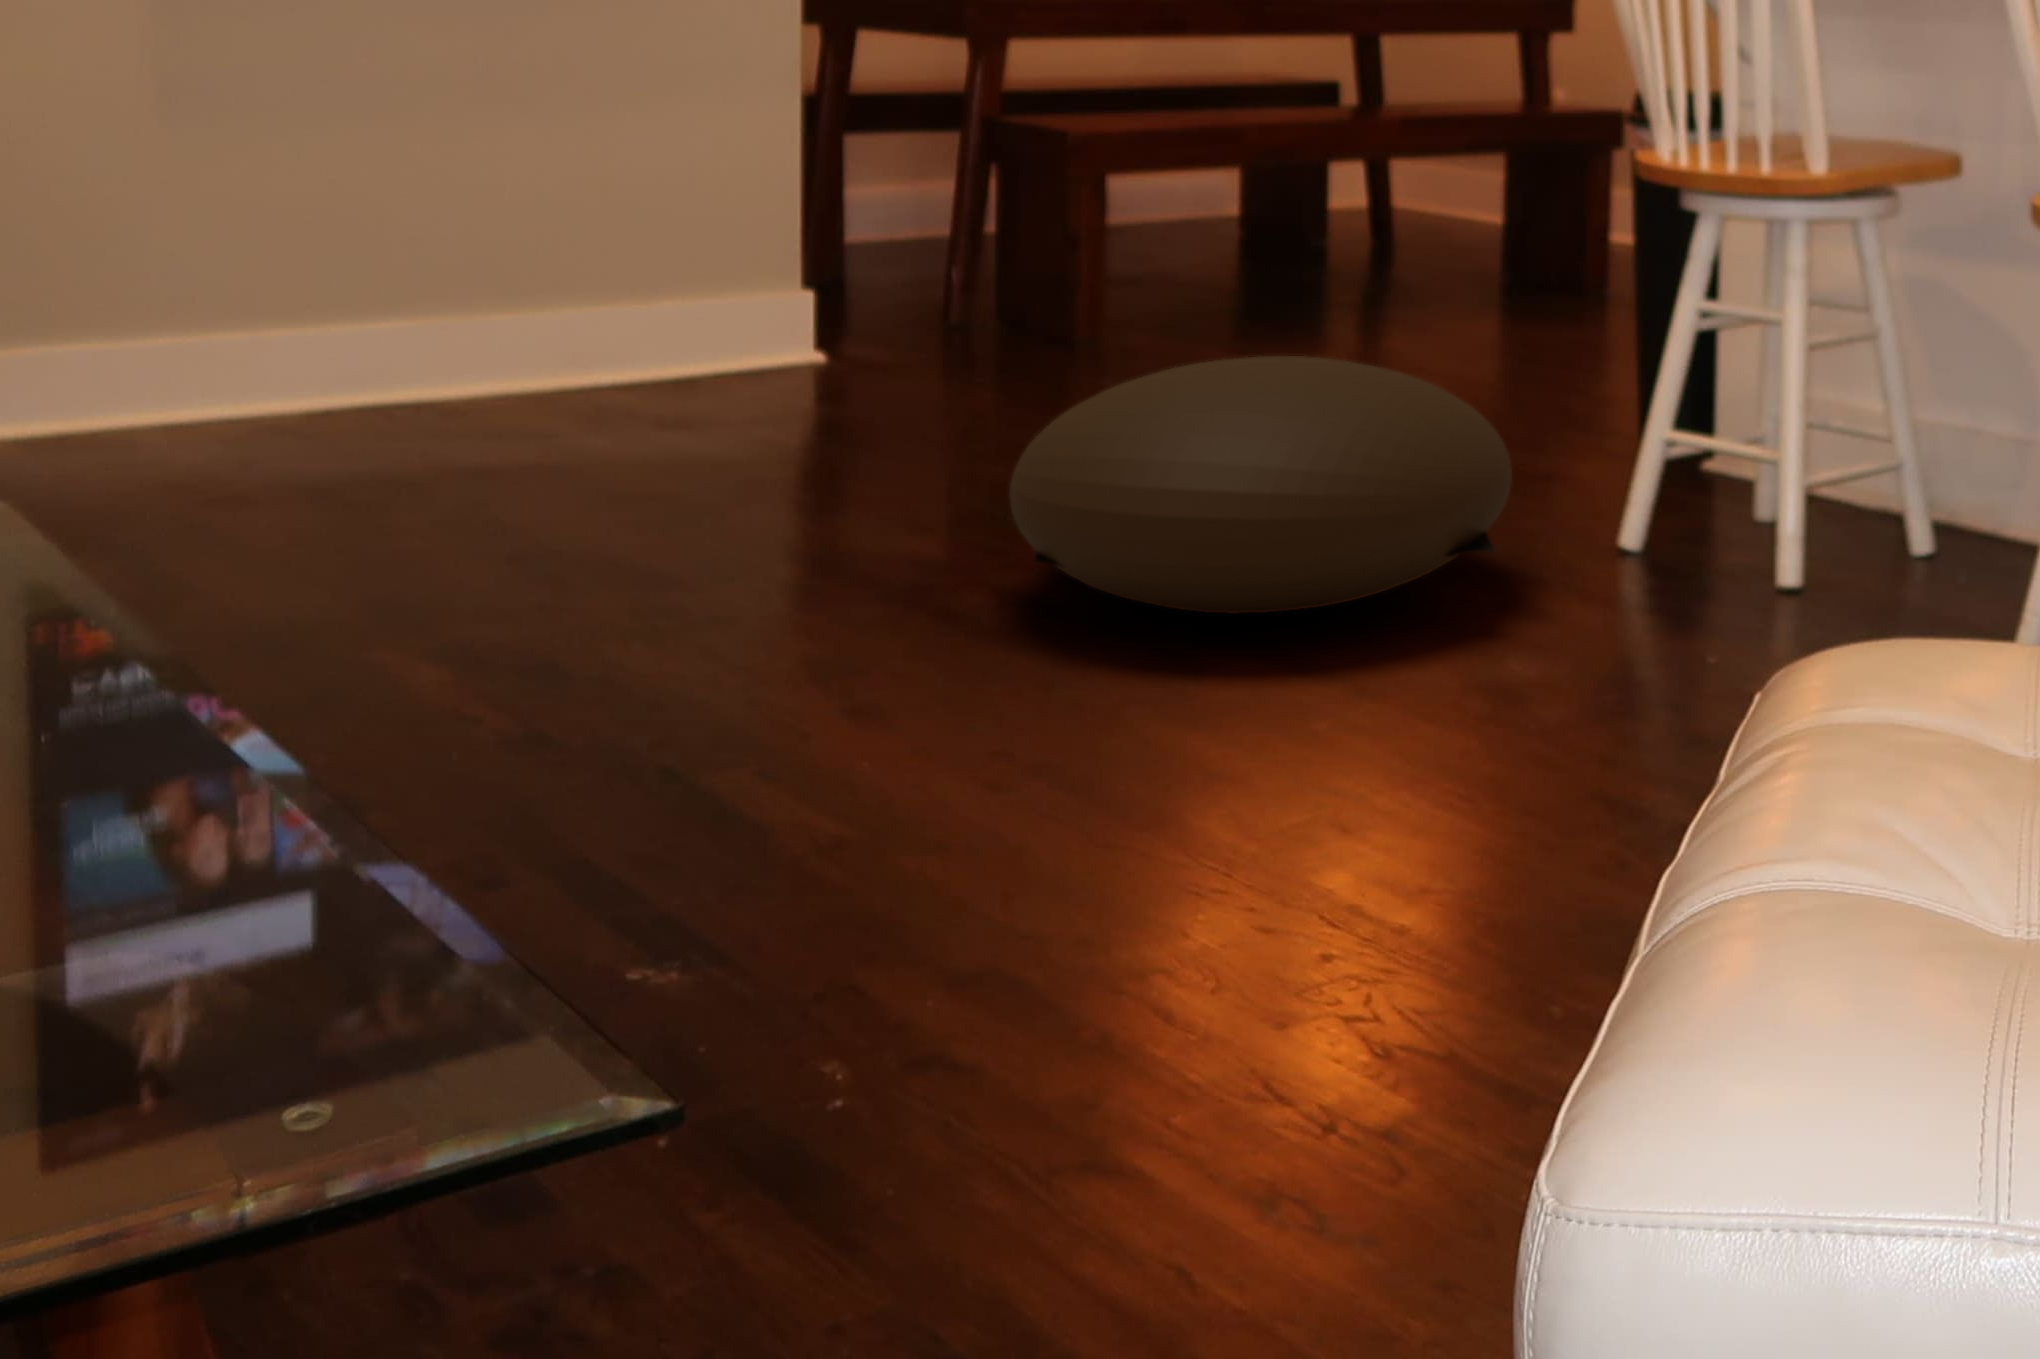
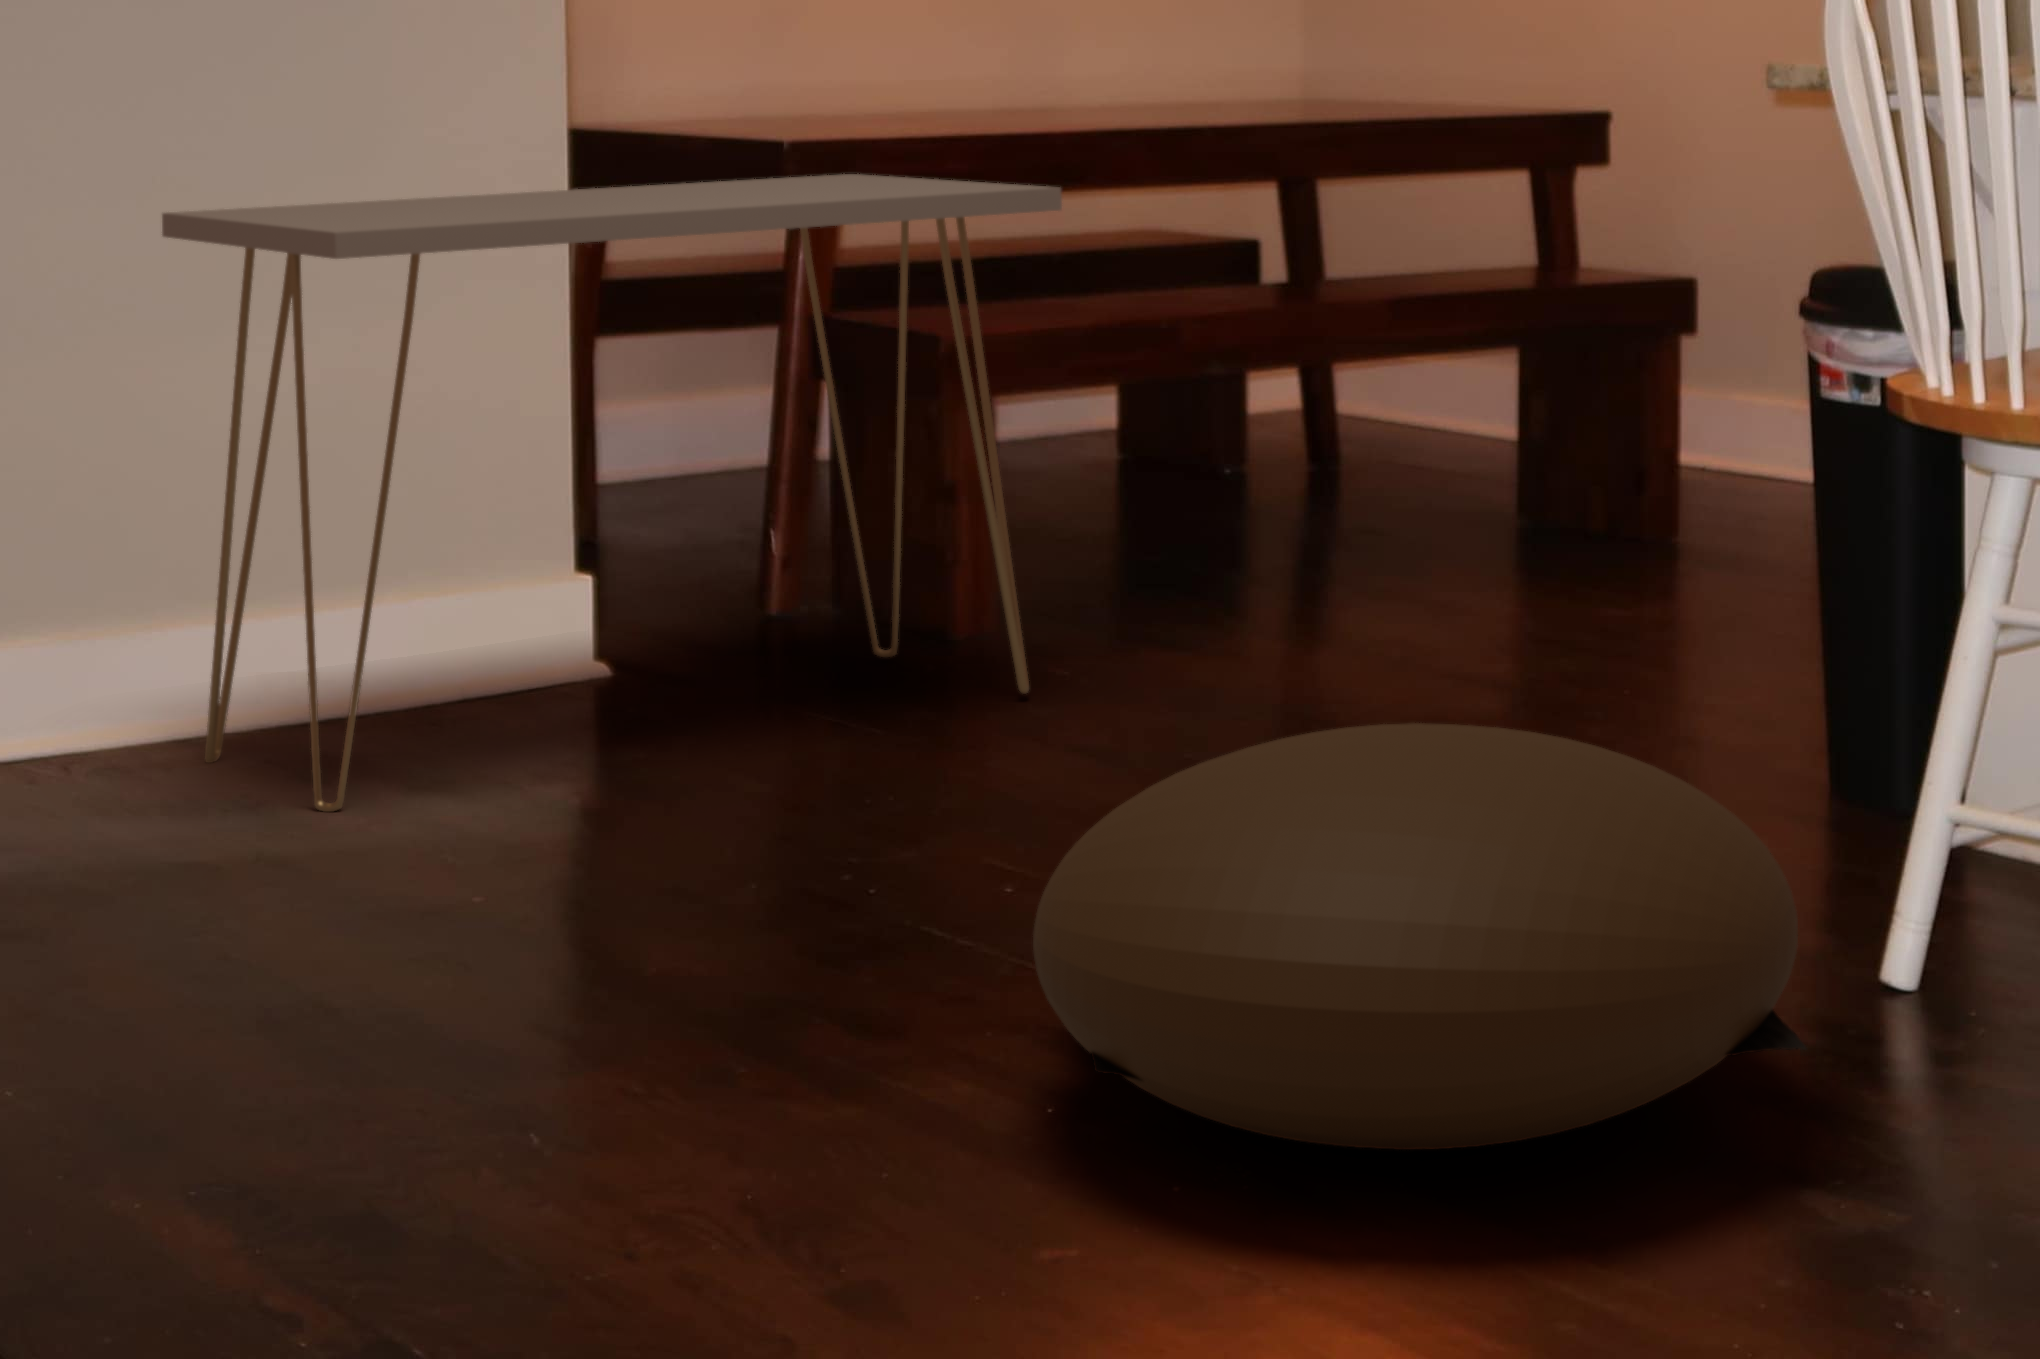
console table: none [494,14,1139,431] -> present [162,174,1062,812]

